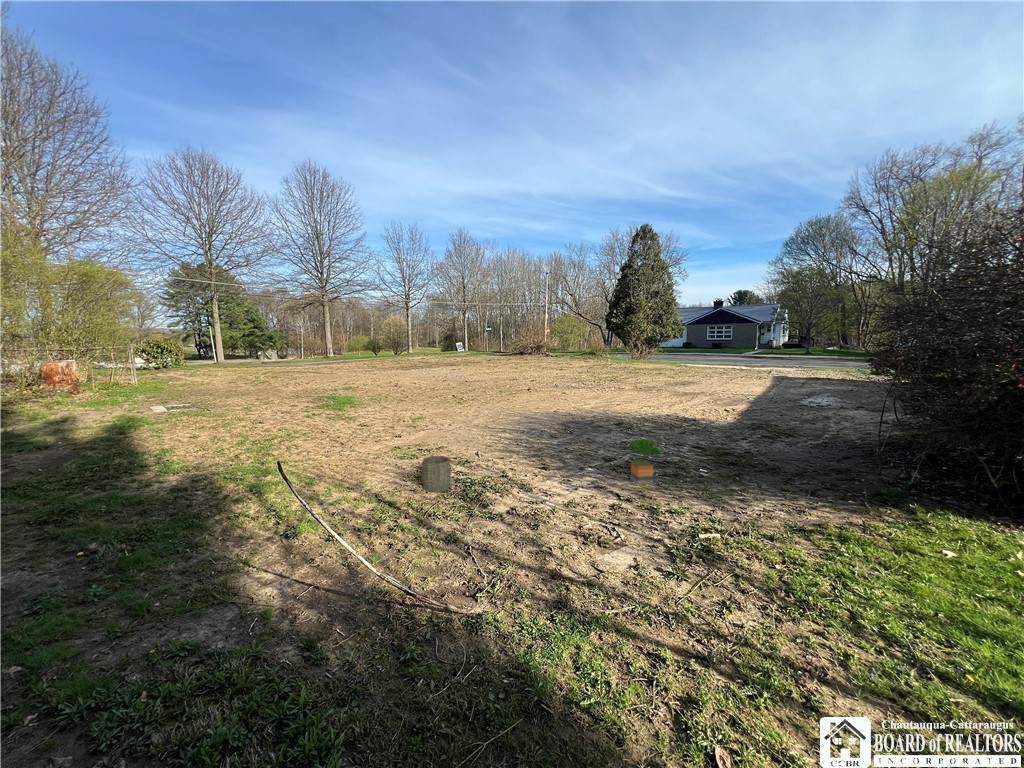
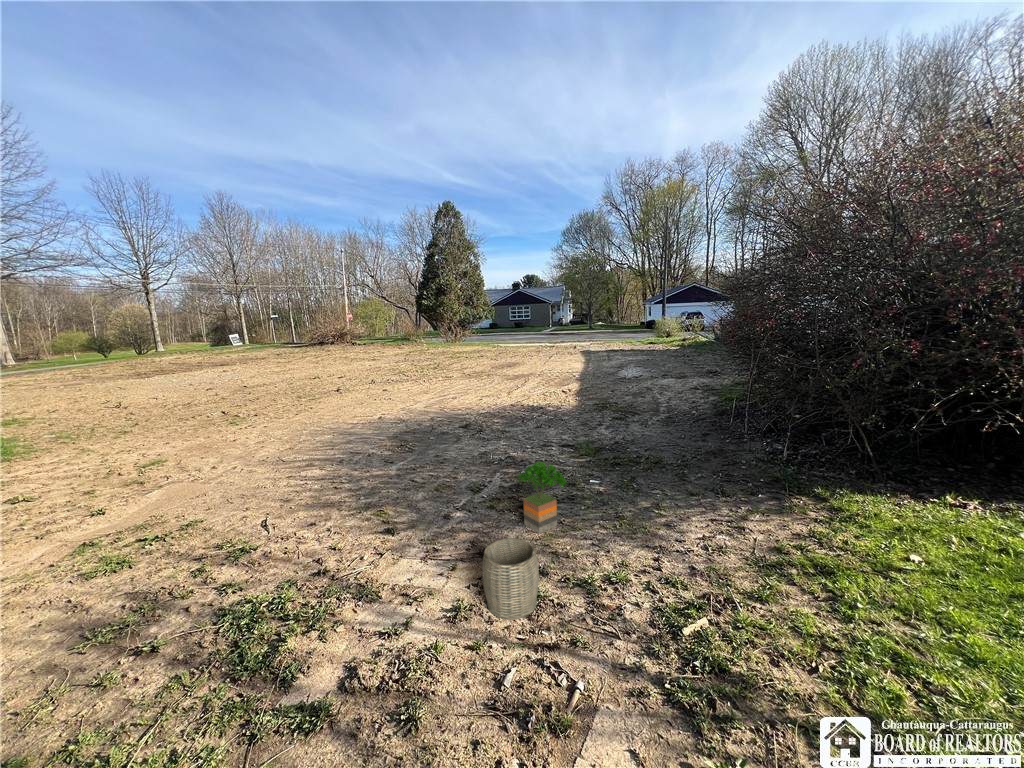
woven basket: present [421,456,451,492] -> present [482,538,539,619]

